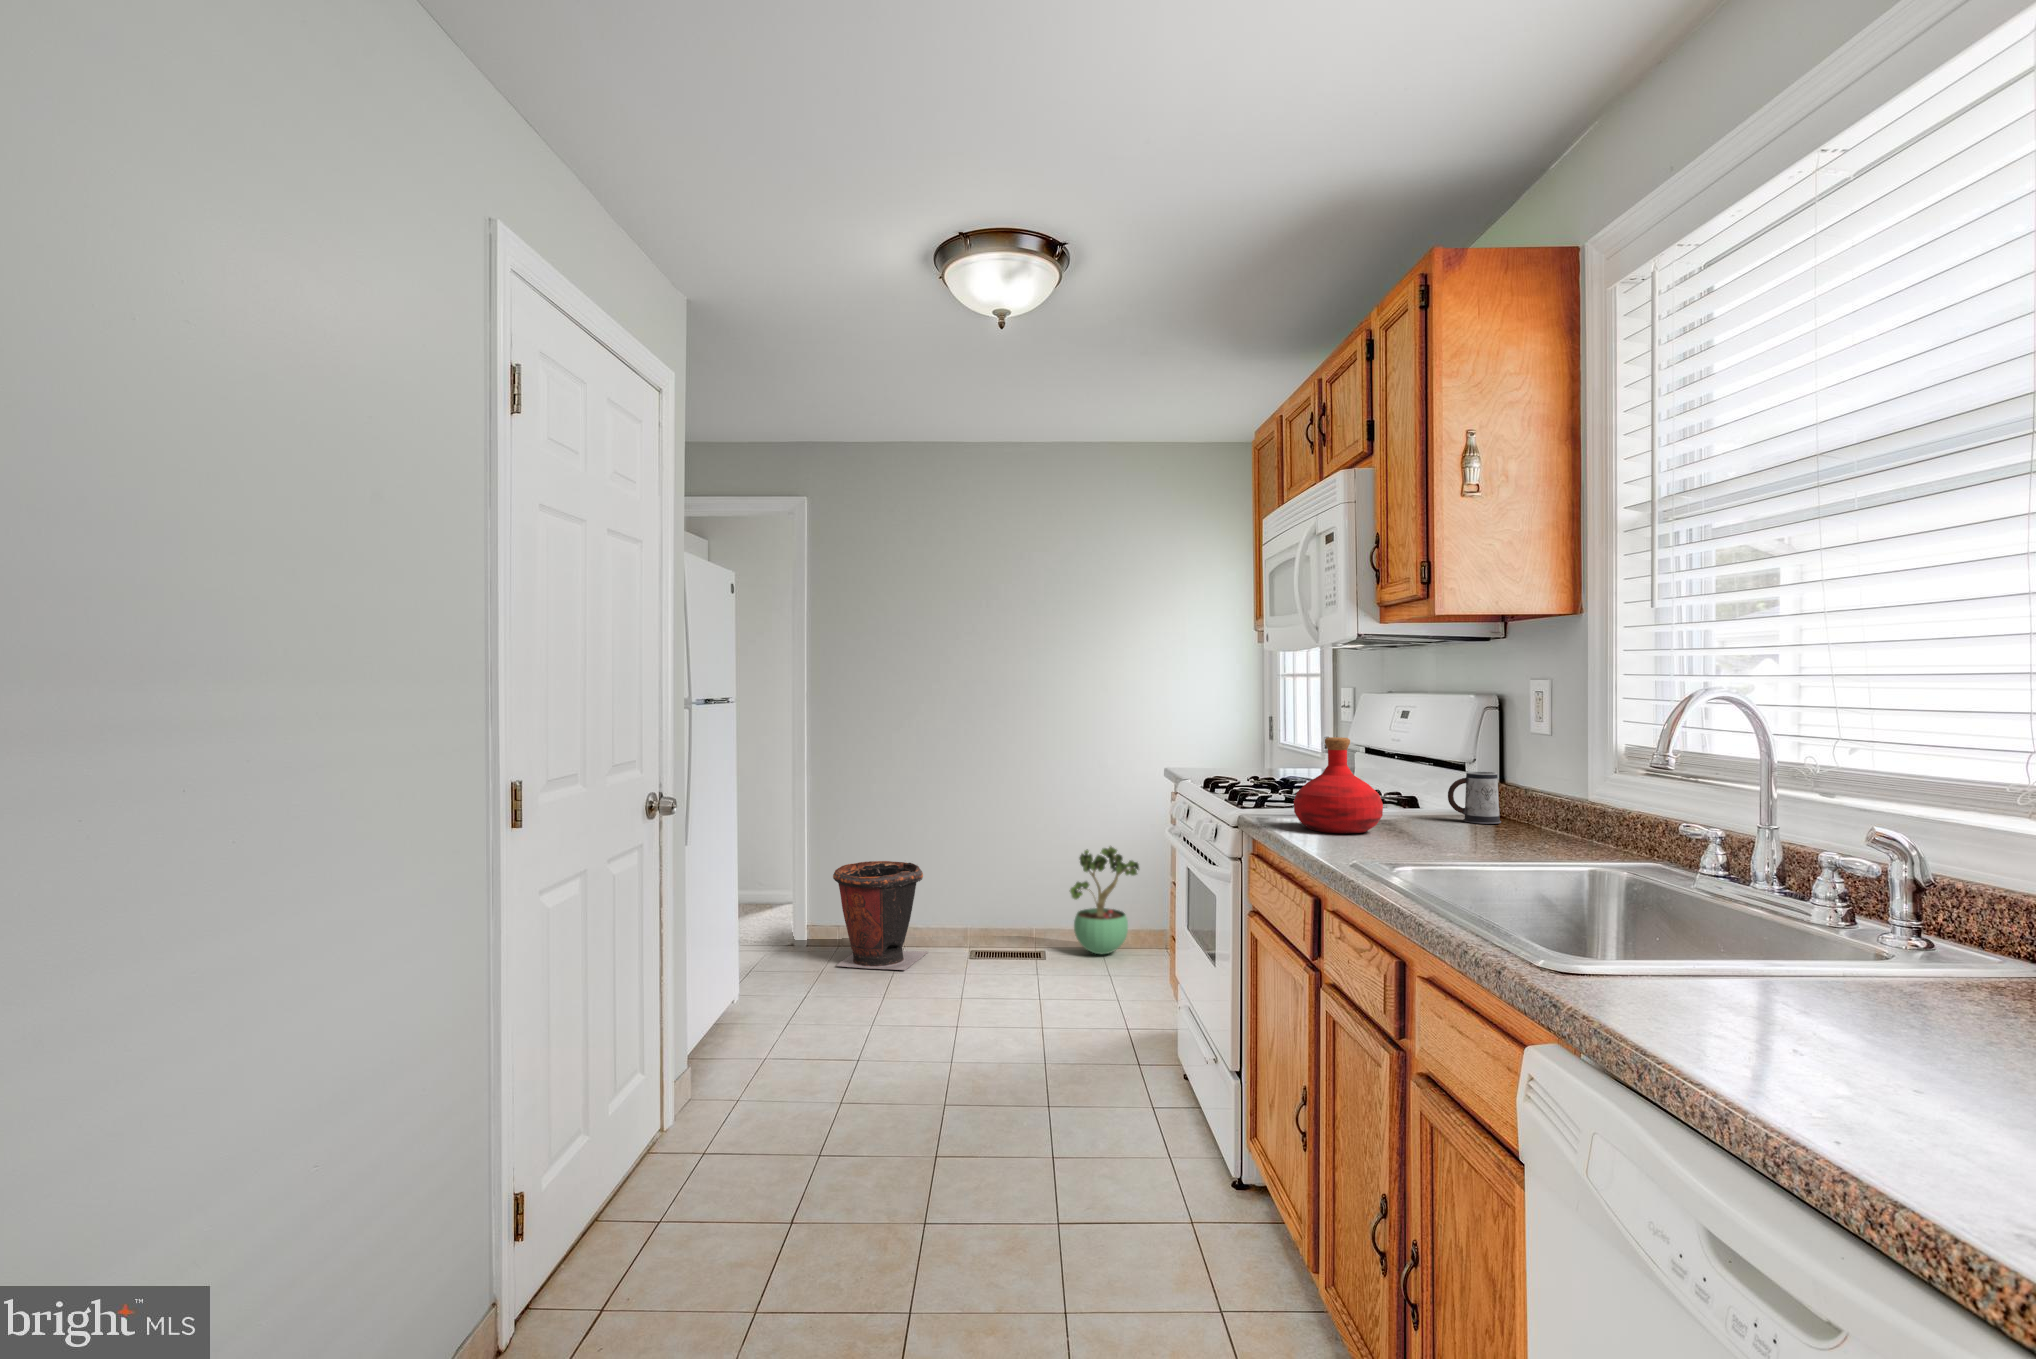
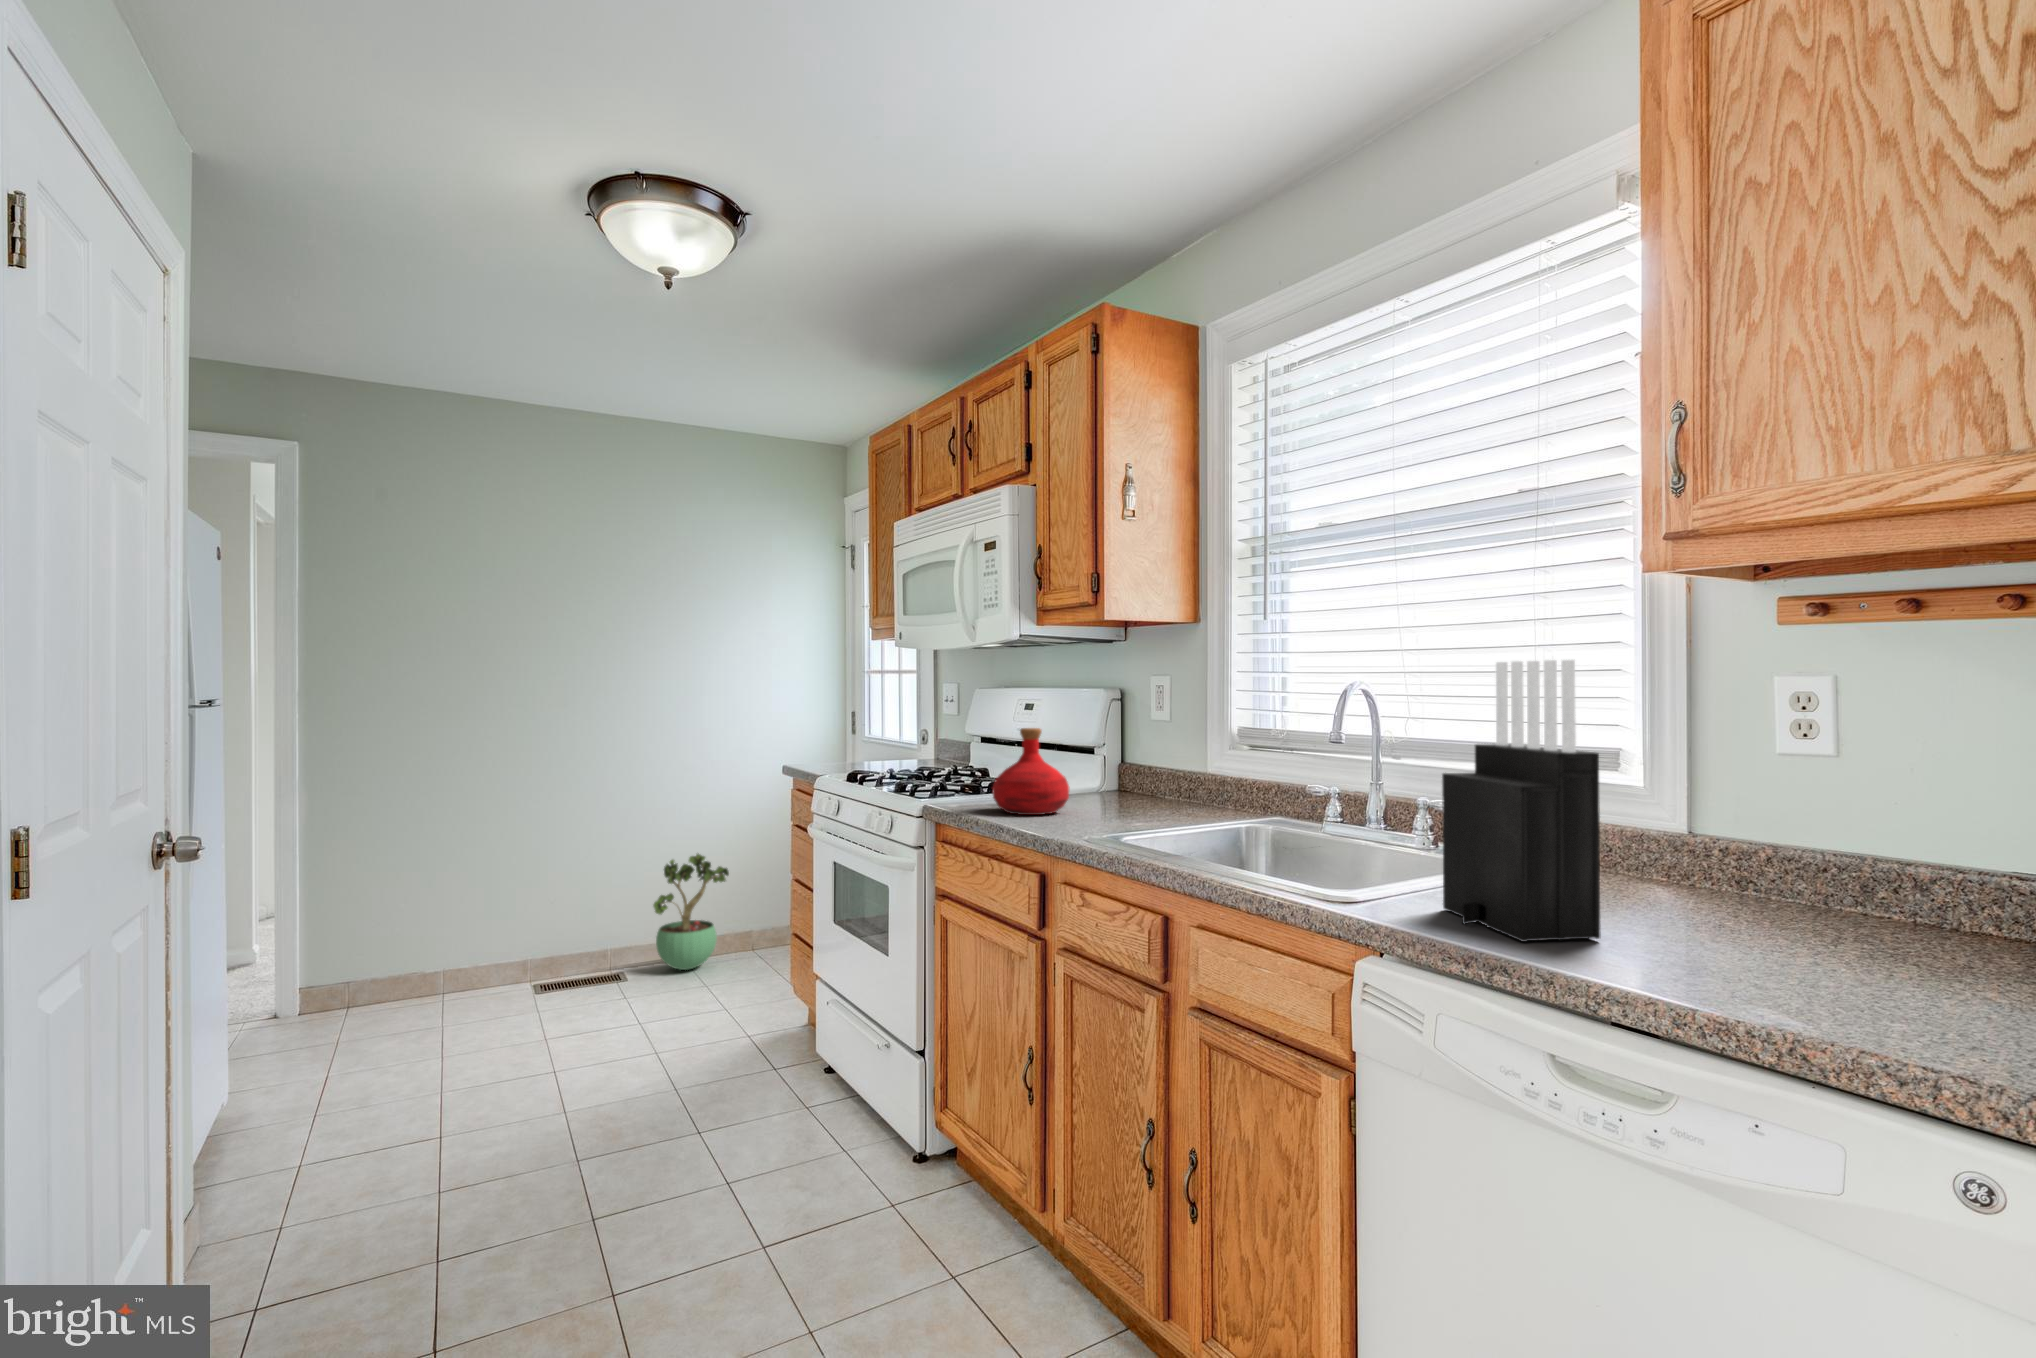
knife block: none [1690,663,1898,1080] -> present [1442,660,1600,942]
mug: present [1448,771,1501,824] -> none [1094,755,1134,799]
waste bin: present [833,861,928,970] -> none [345,892,476,1033]

